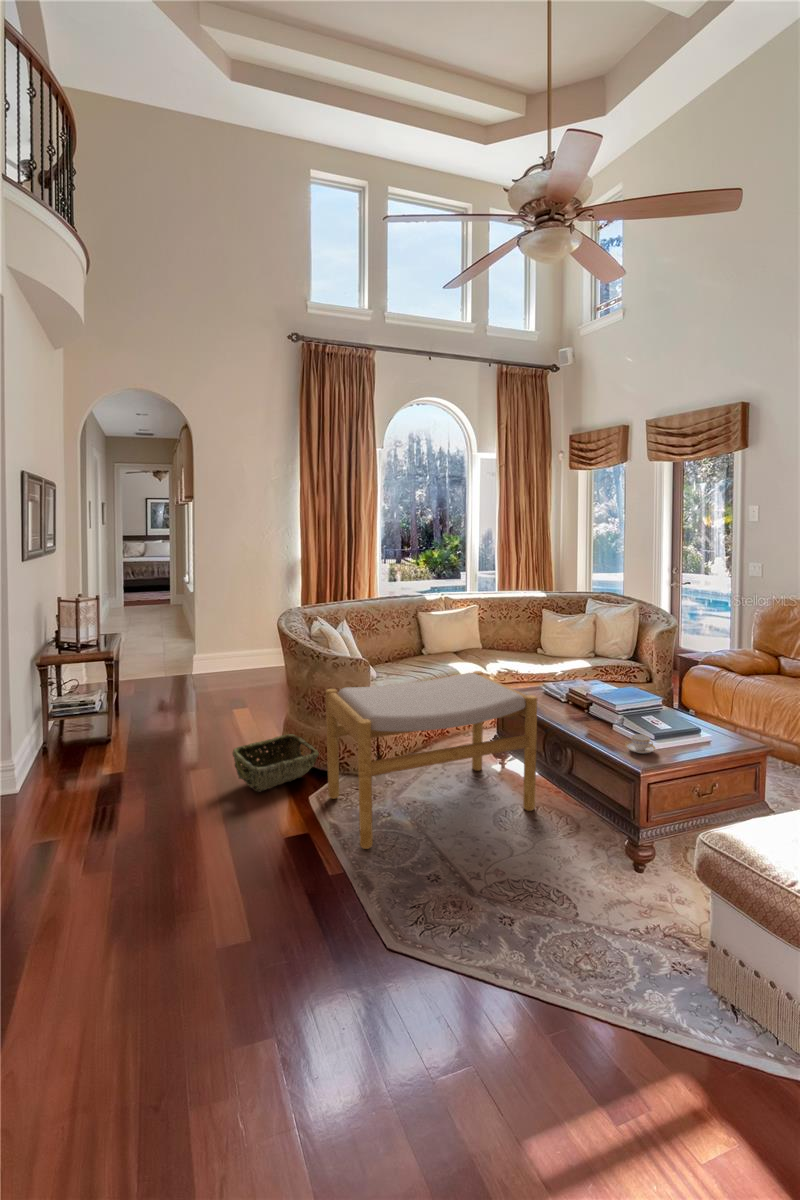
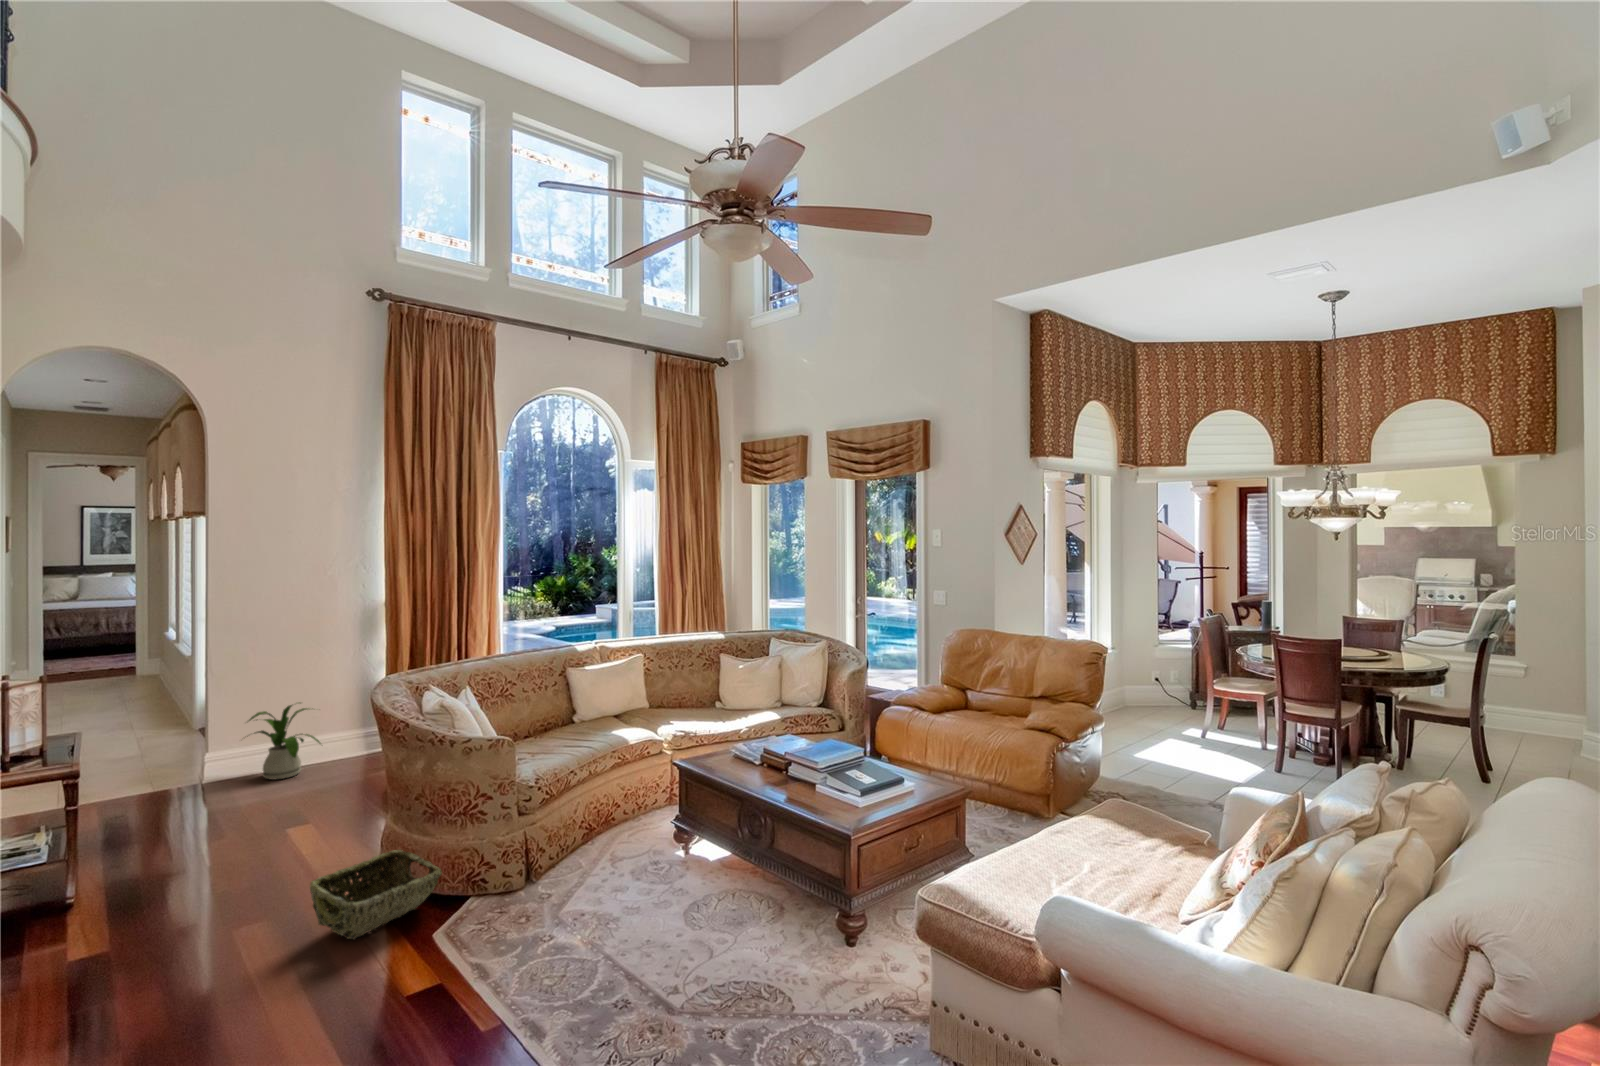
house plant: none [217,628,264,678] -> present [249,705,320,779]
footstool: present [326,671,537,849] -> none [461,737,733,986]
teacup: present [625,734,655,753] -> none [831,792,861,813]

